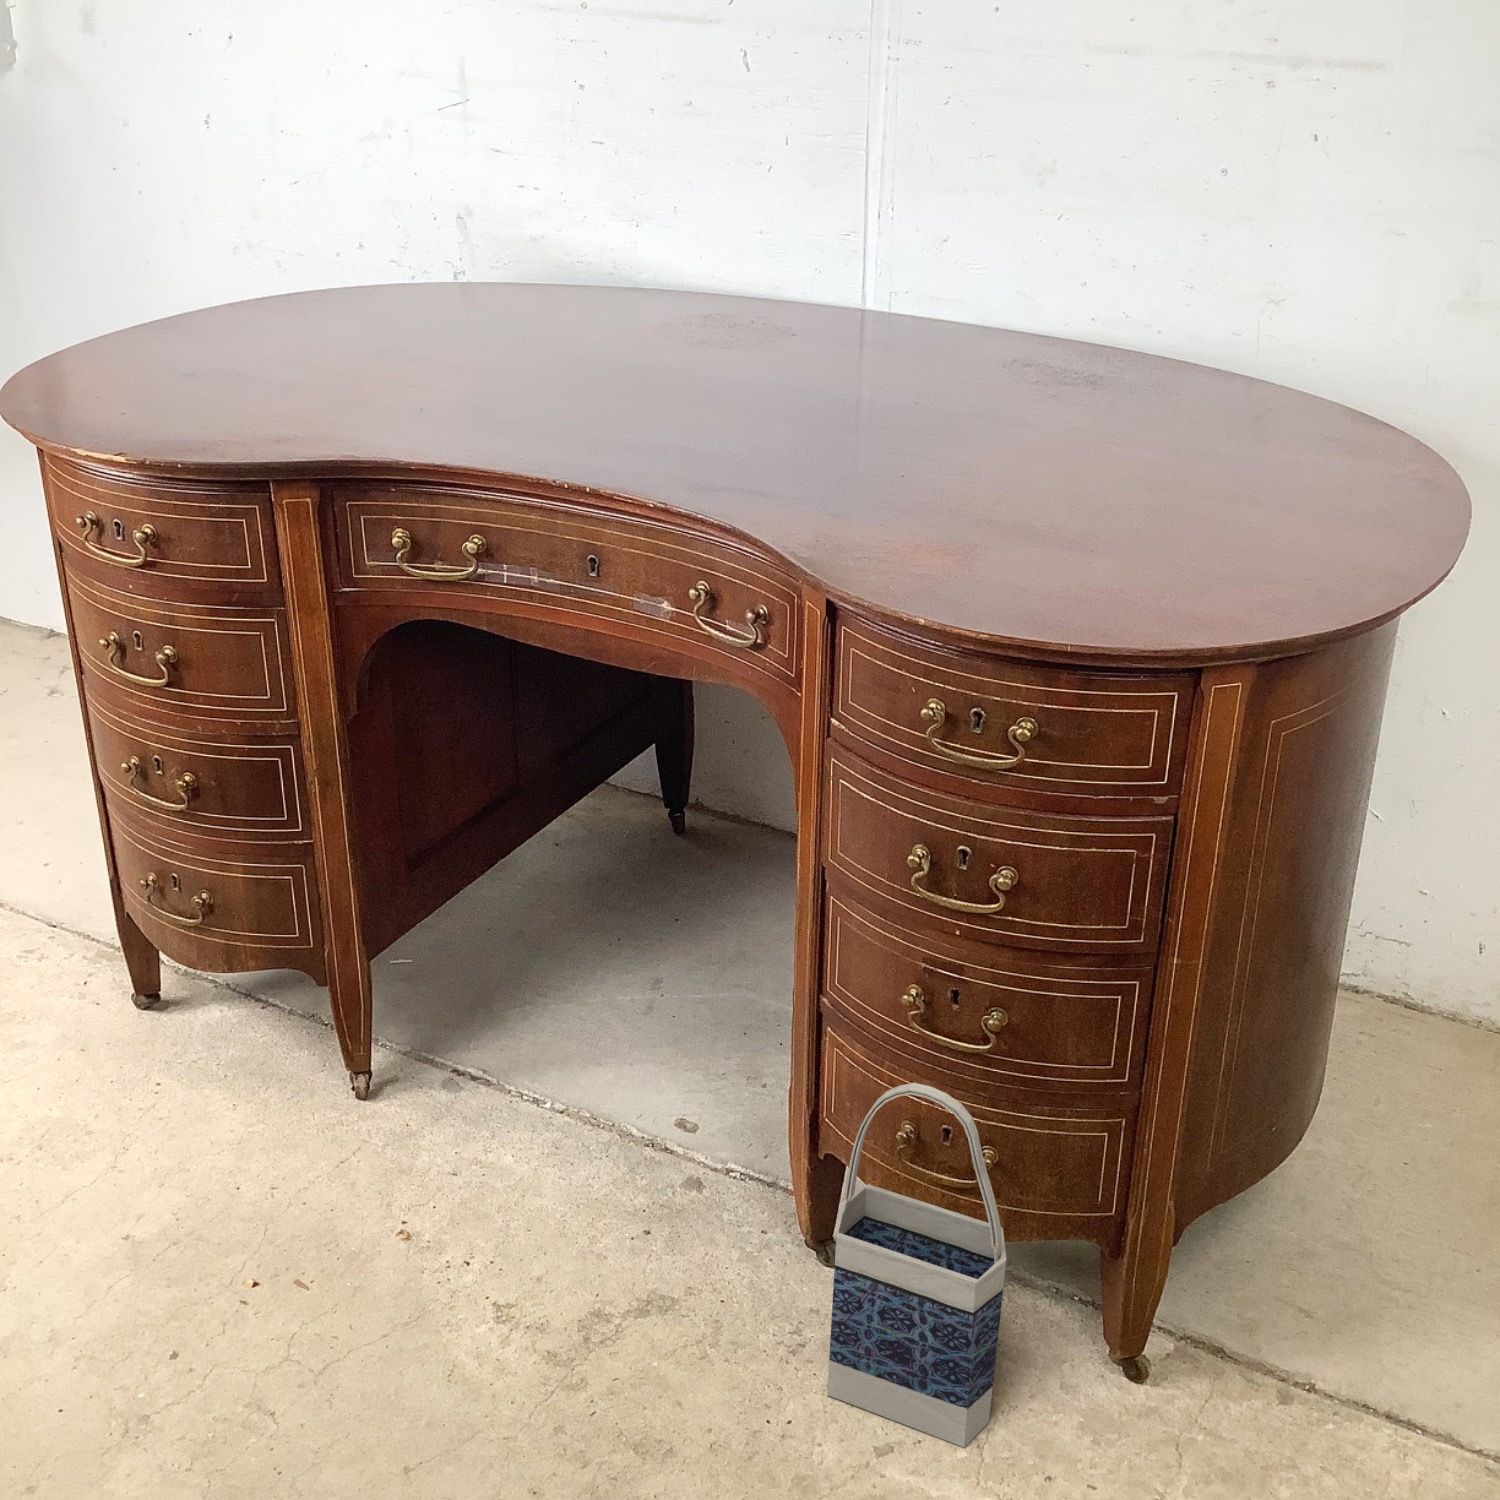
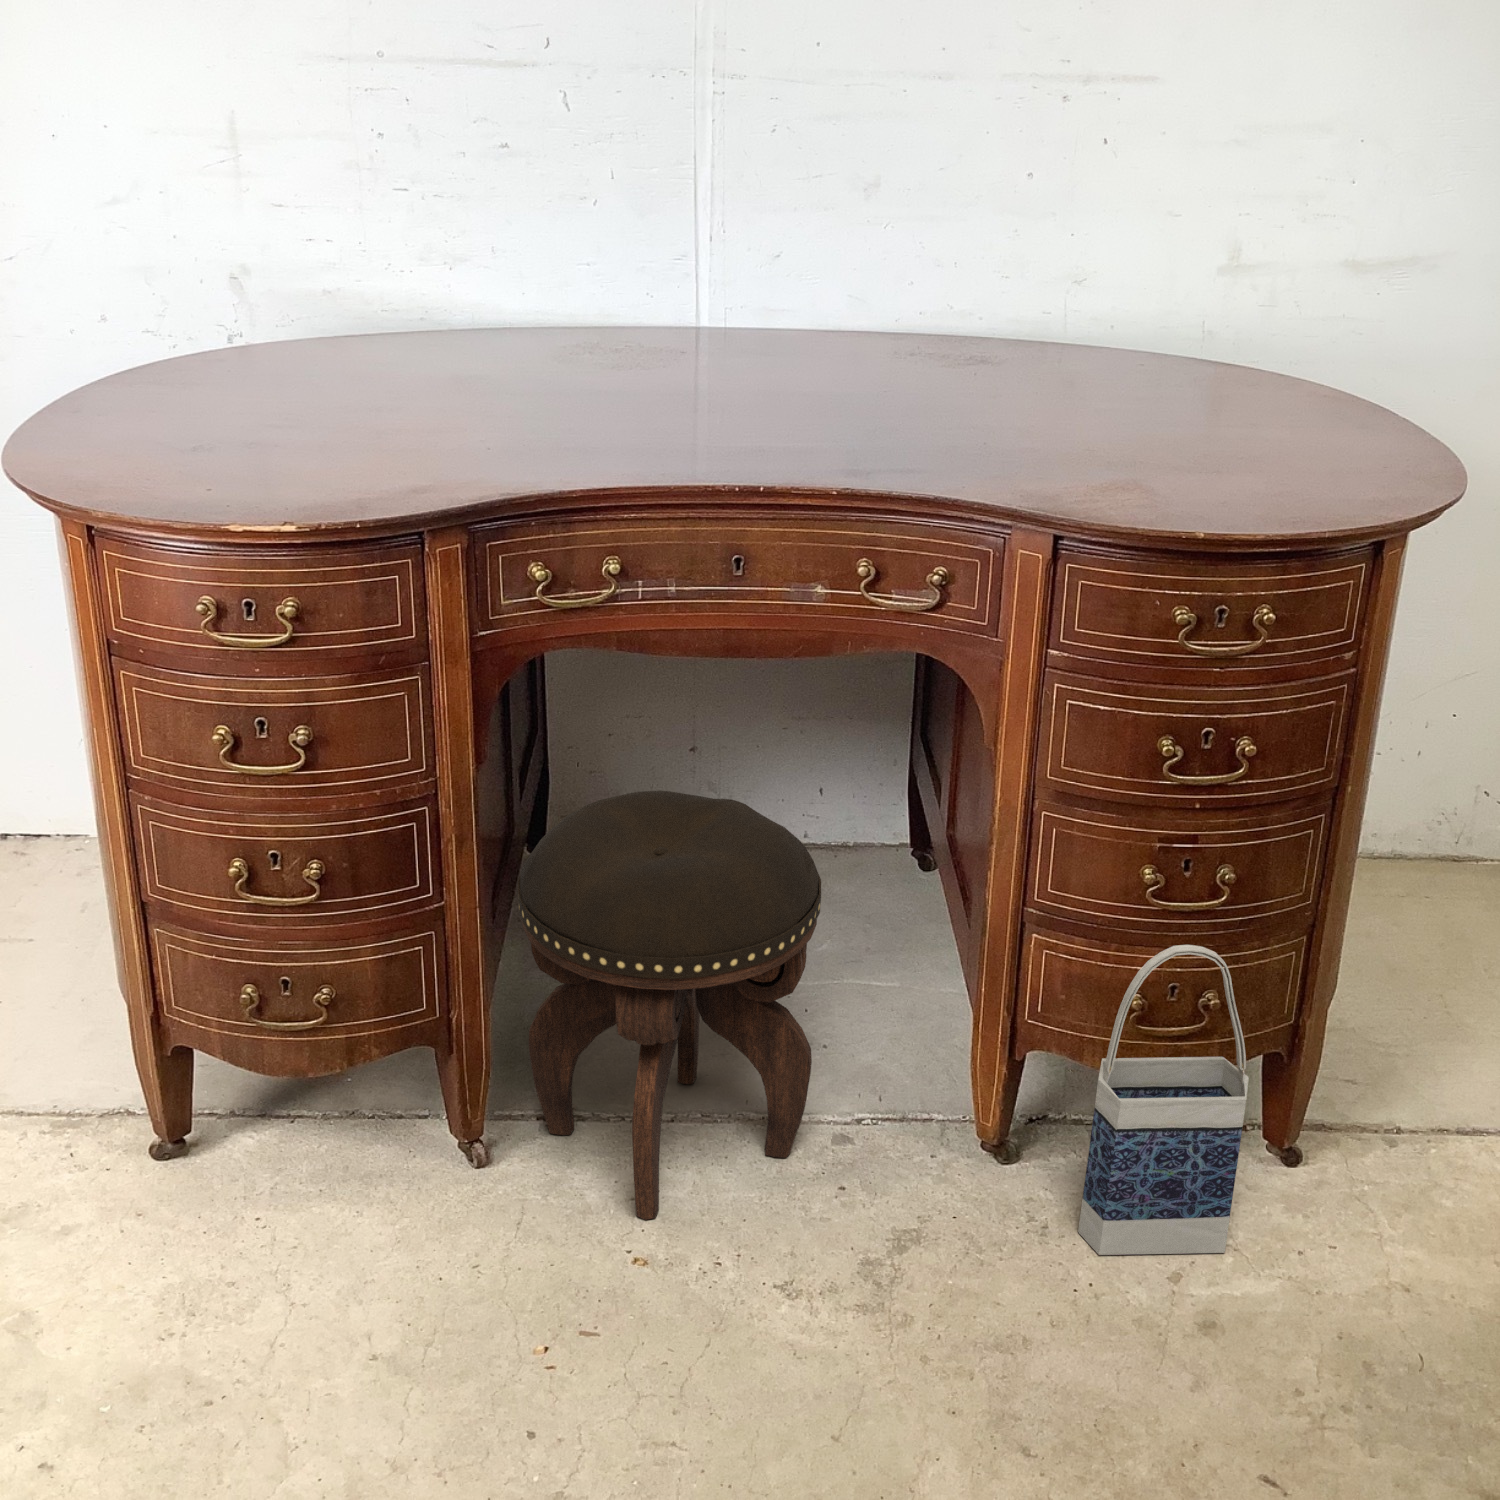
footstool: none [365,777,676,1197] -> present [517,790,821,1220]

